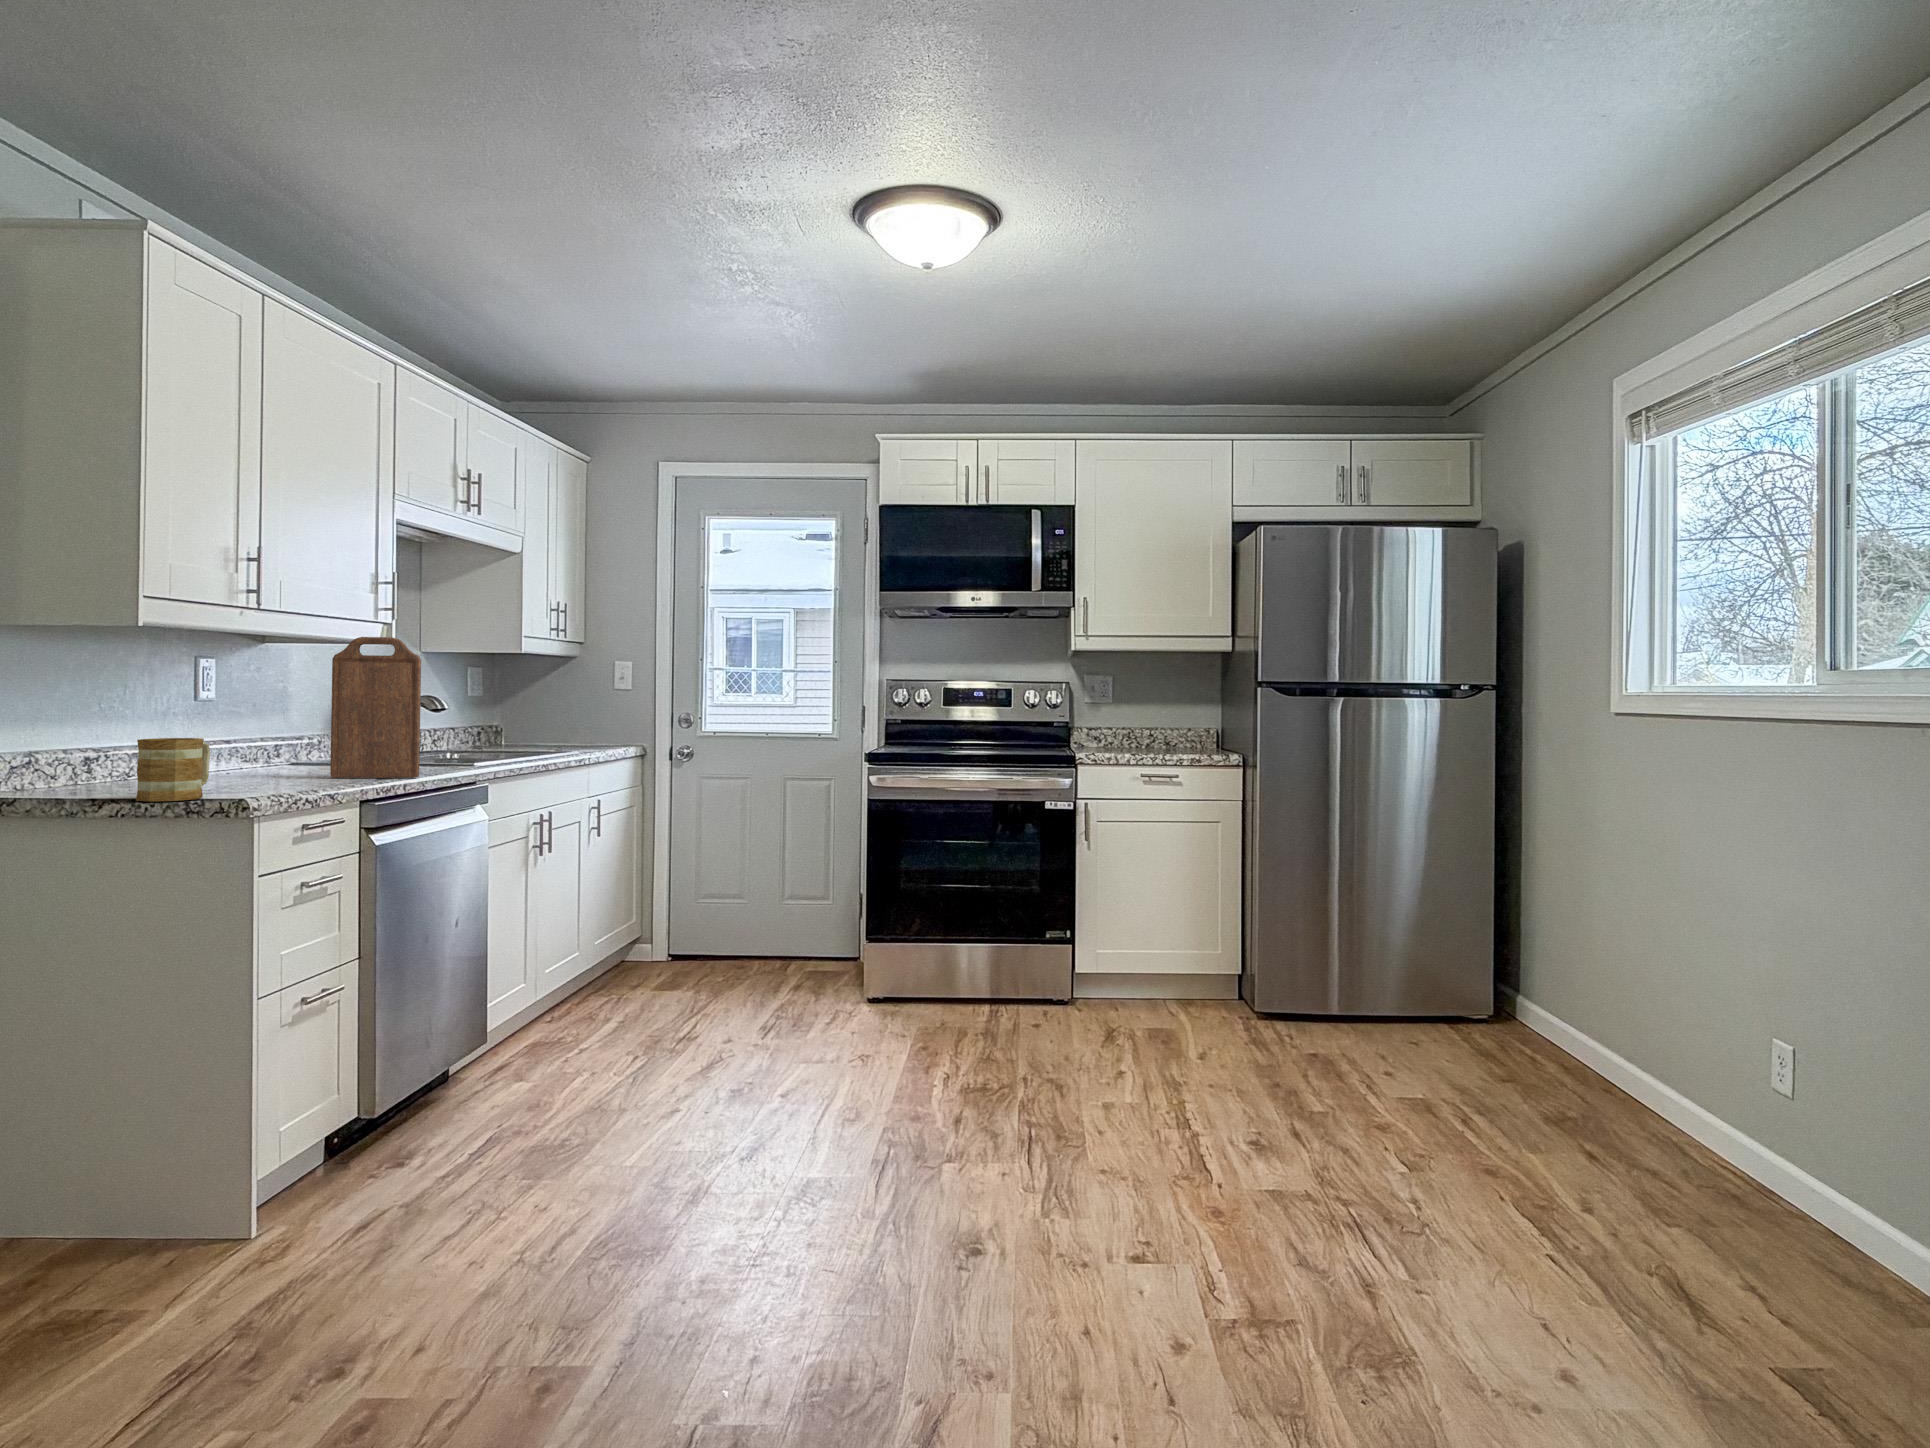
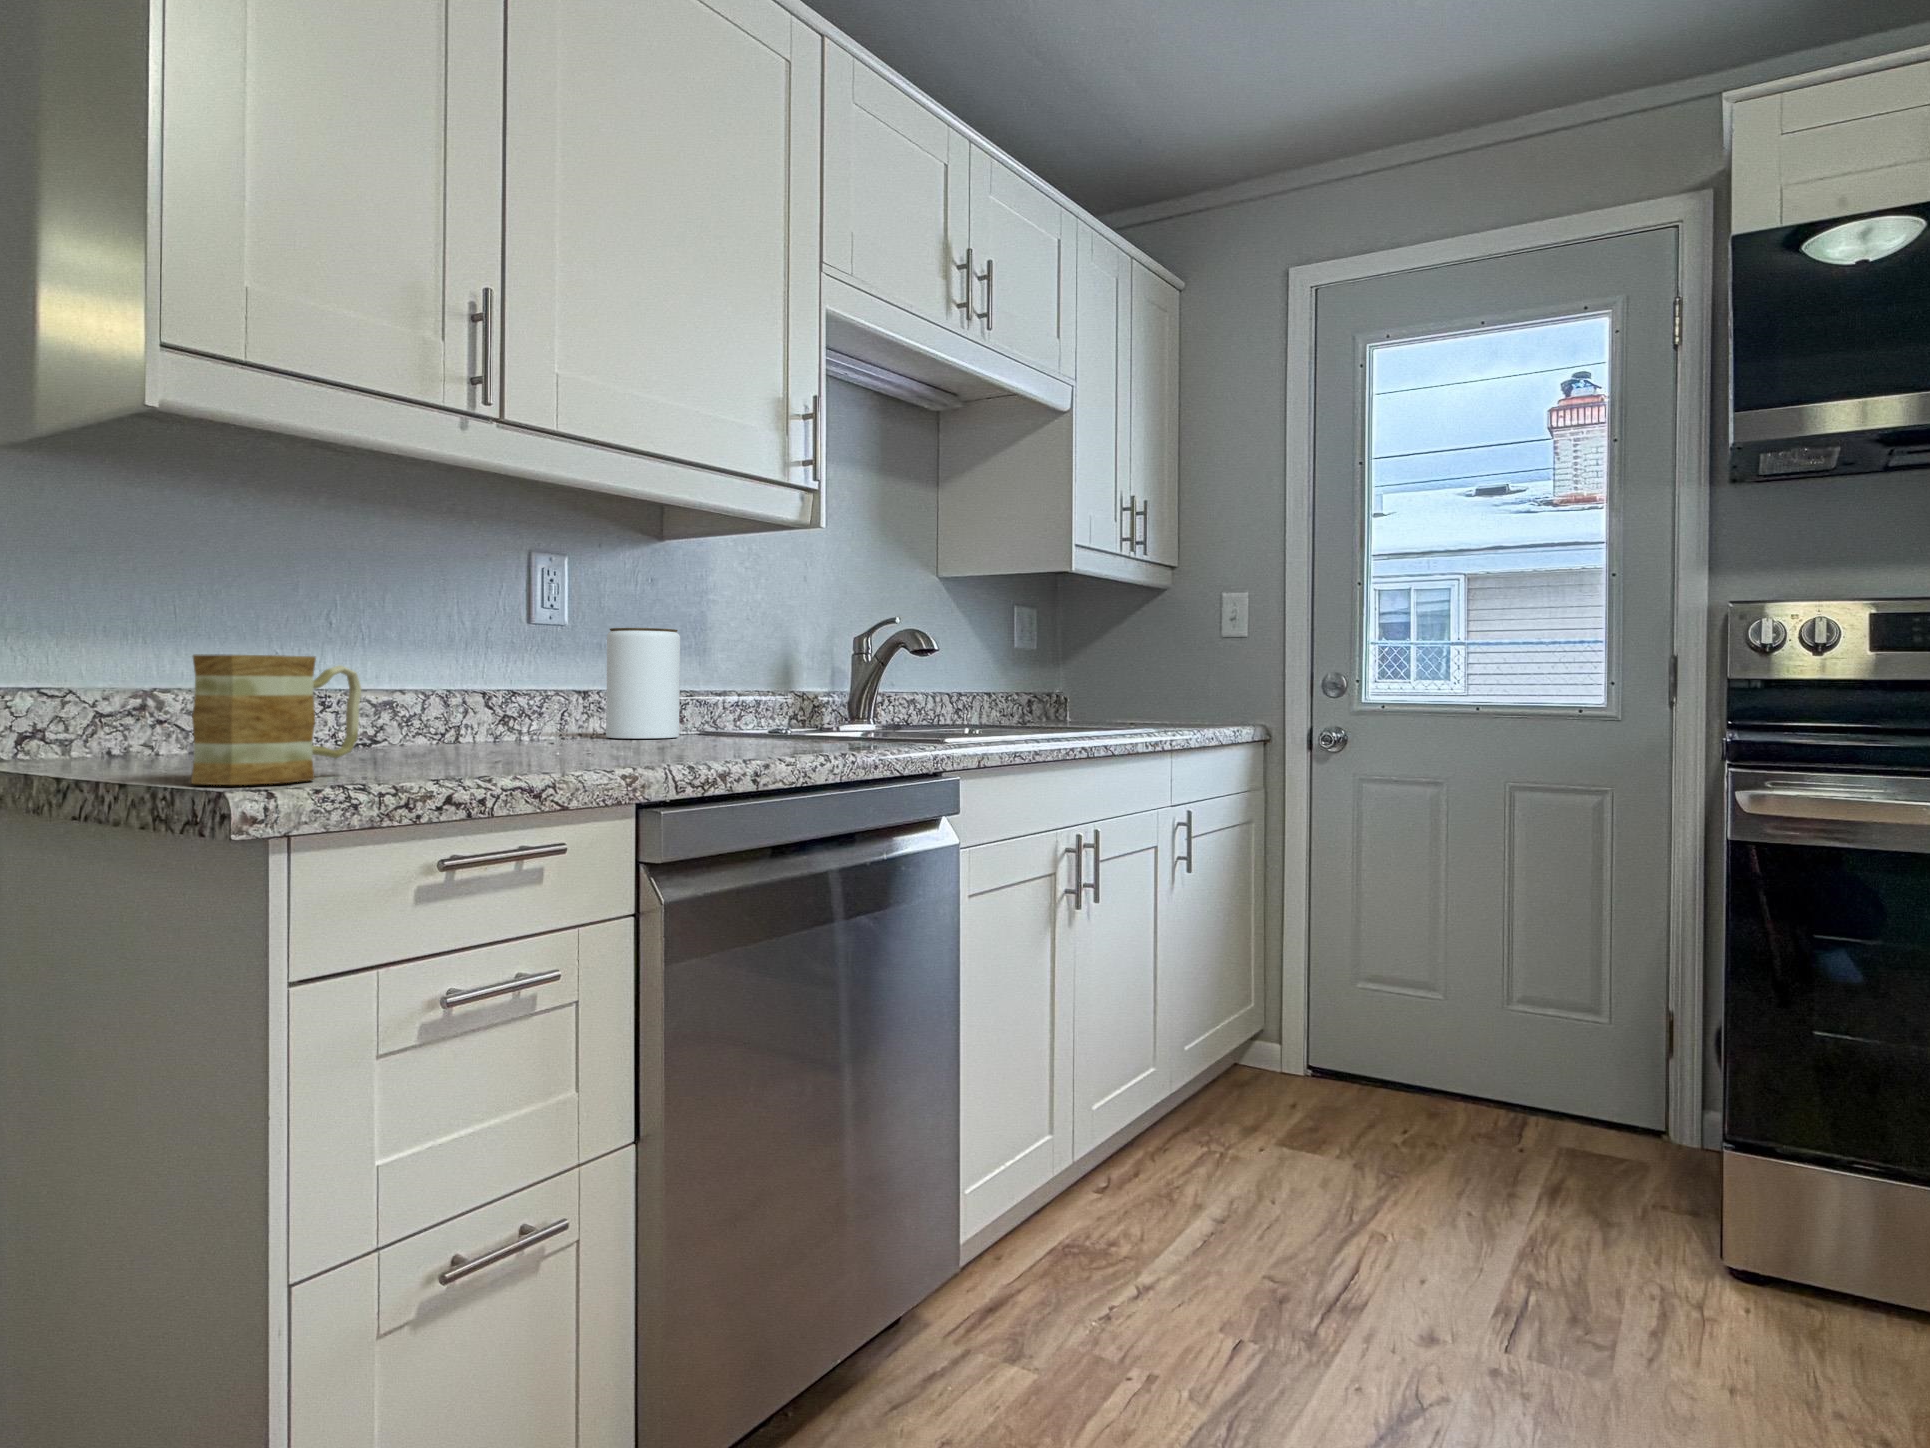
cutting board: present [330,637,421,778] -> none [669,483,804,758]
jar: none [232,702,286,770] -> present [606,628,680,739]

